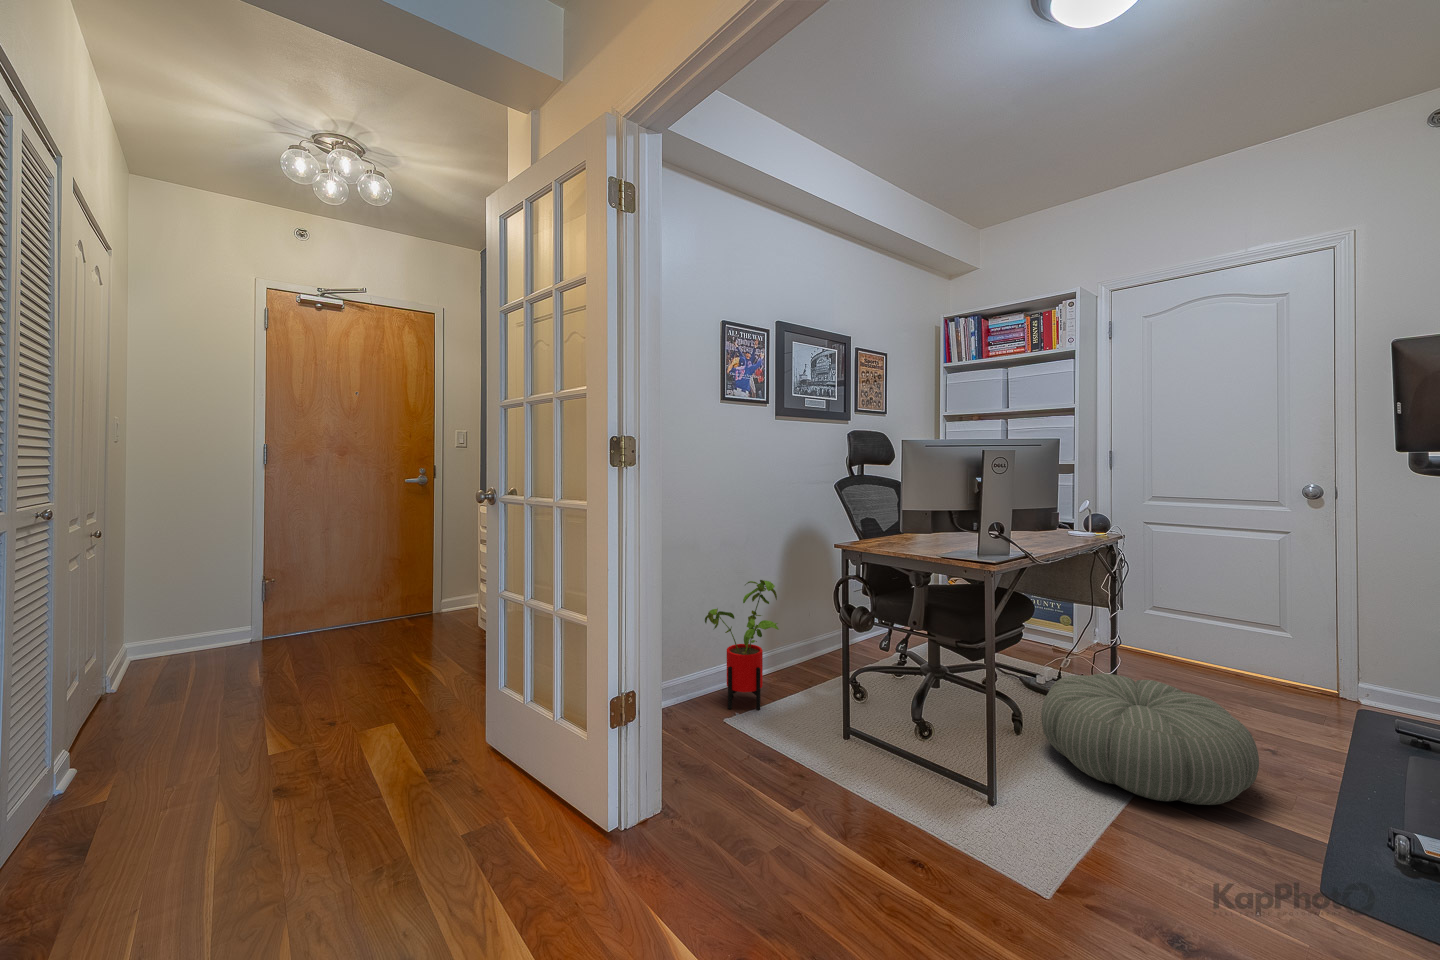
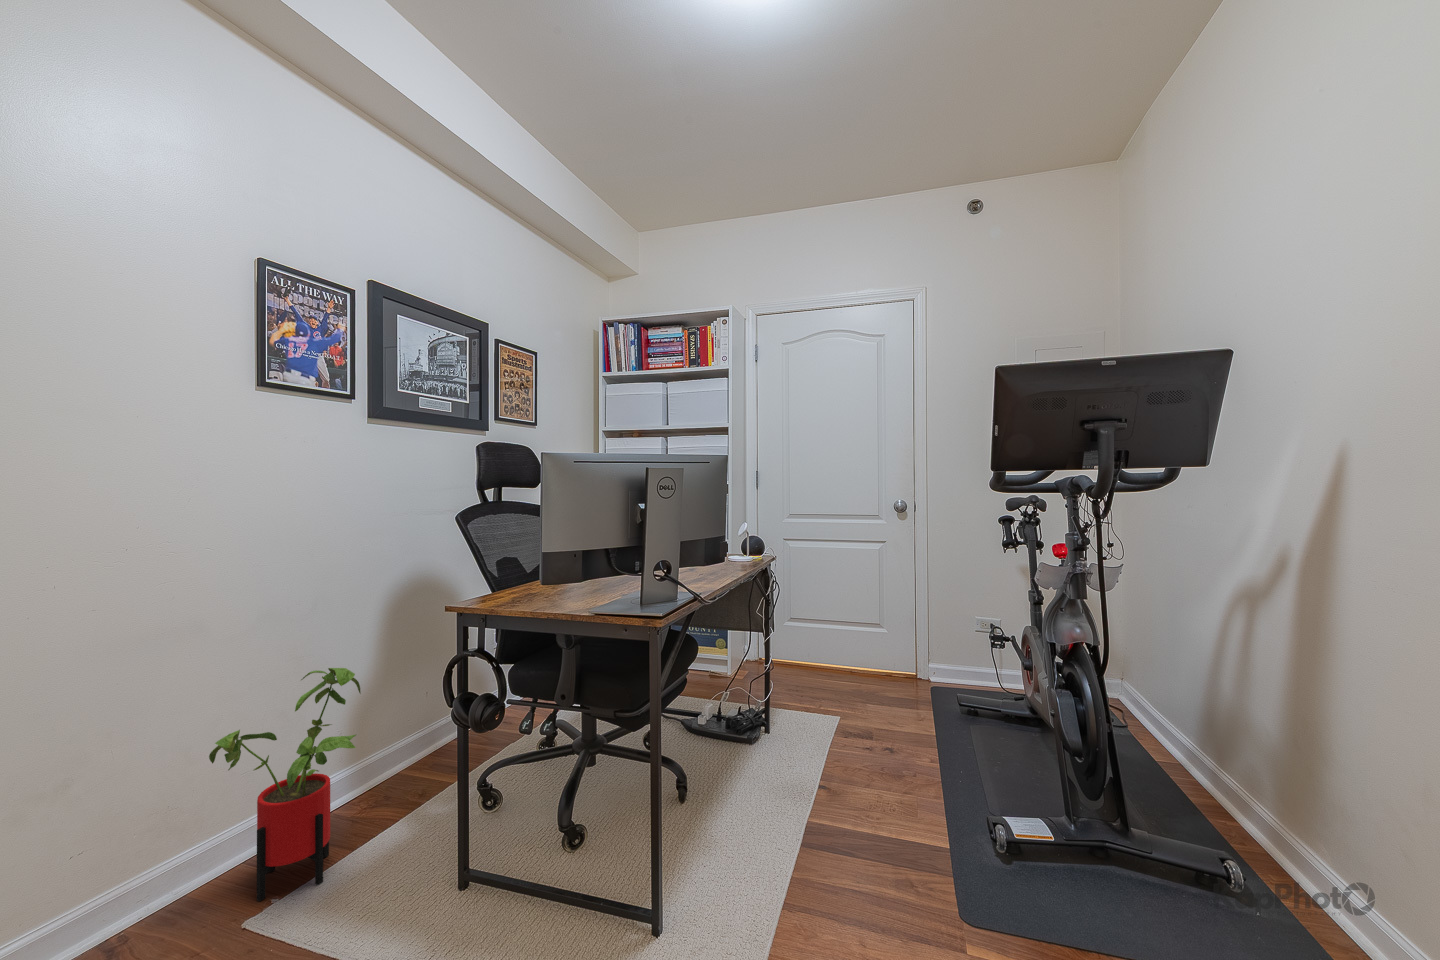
pouf: present [1041,673,1259,805] -> none [709,709,893,855]

